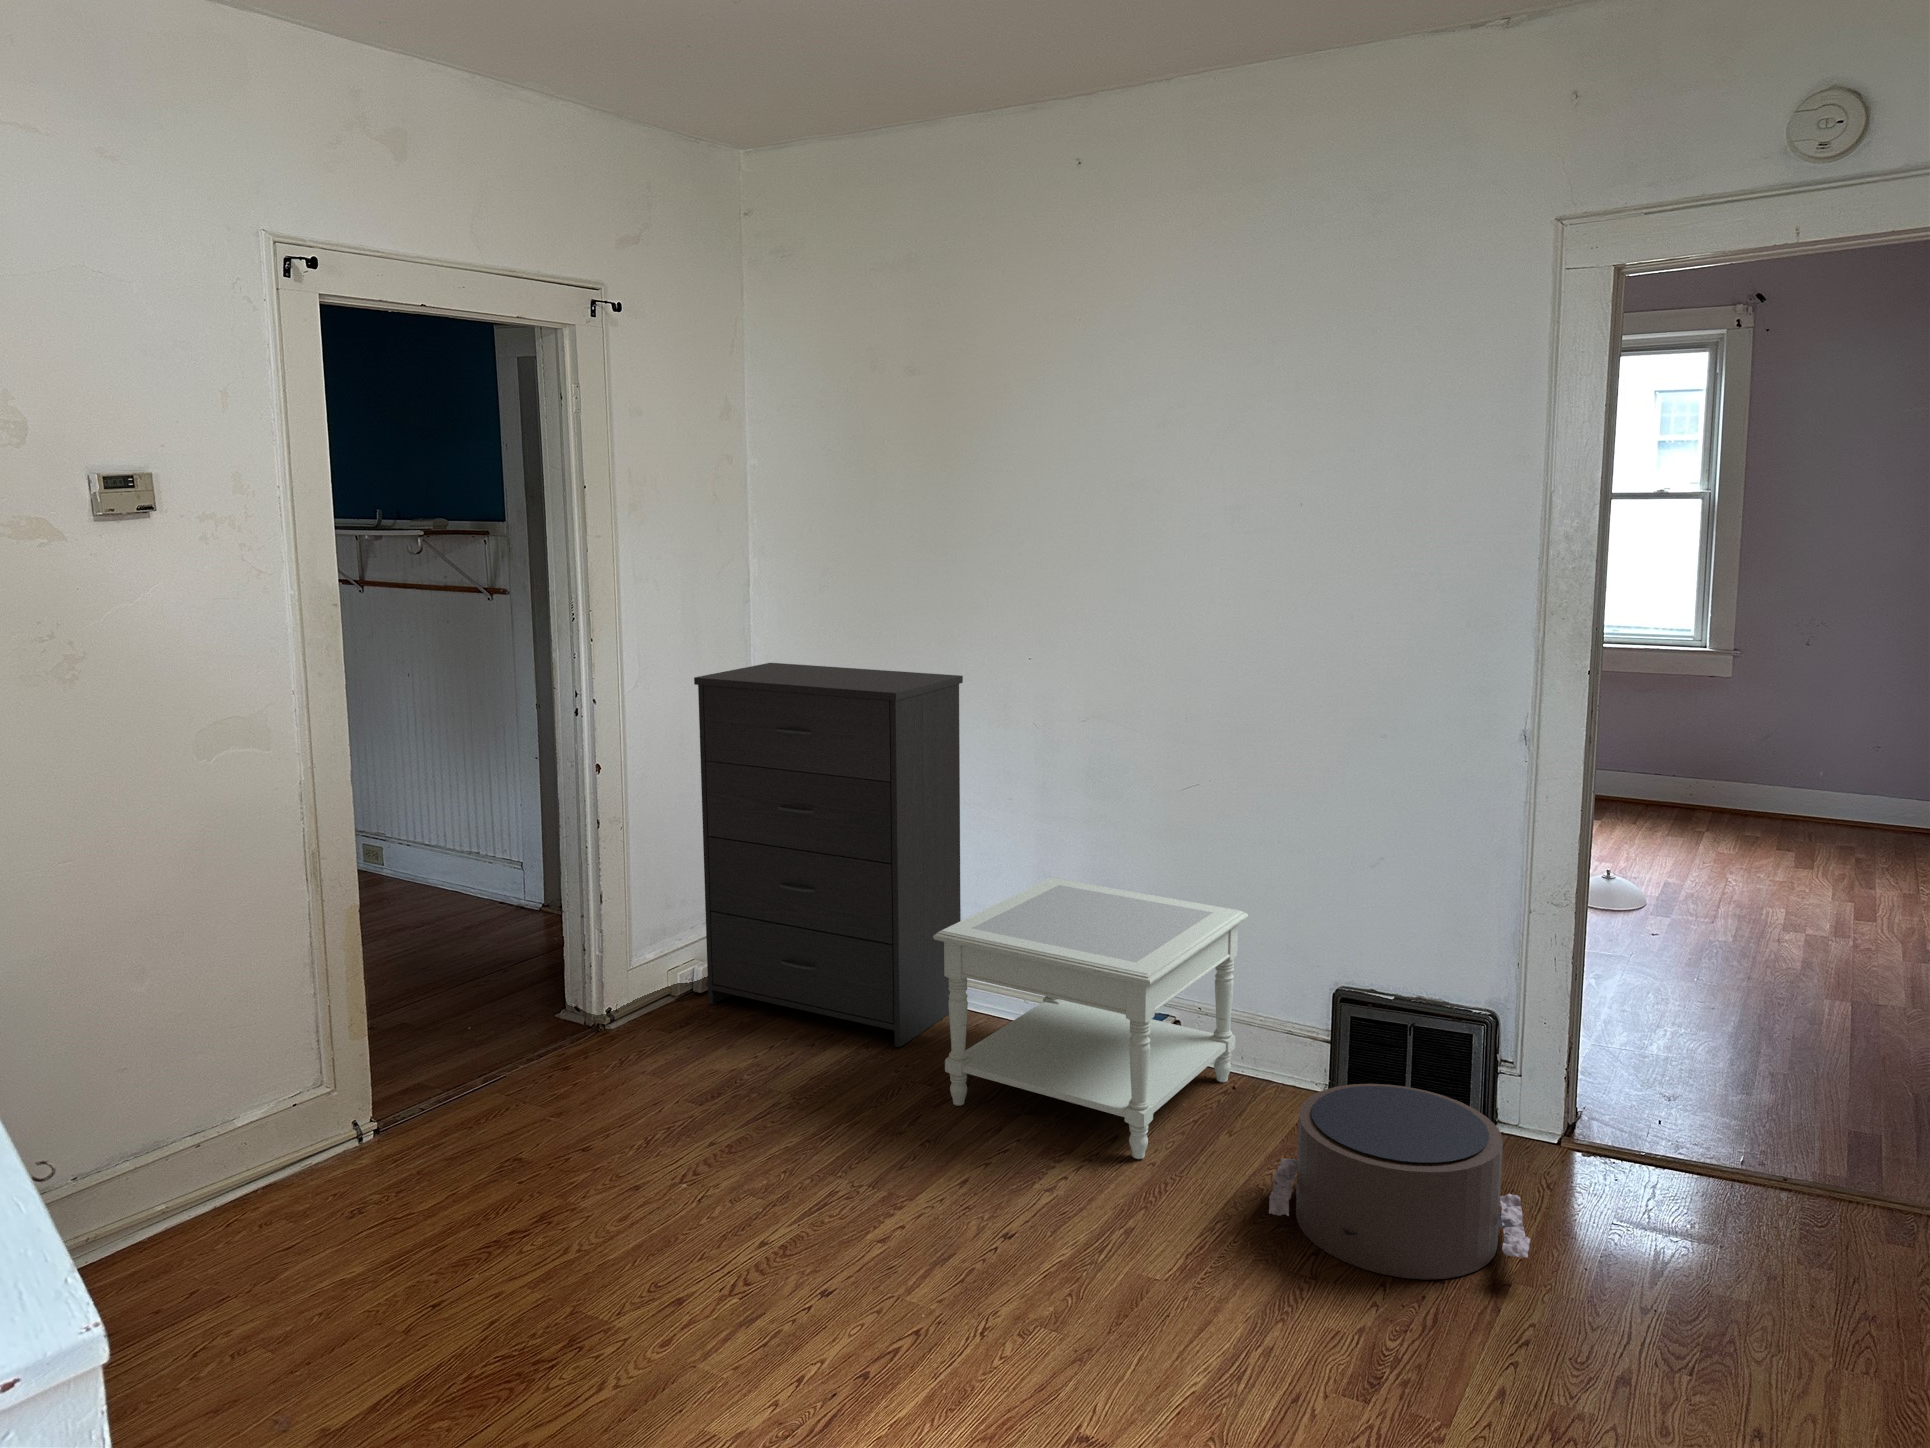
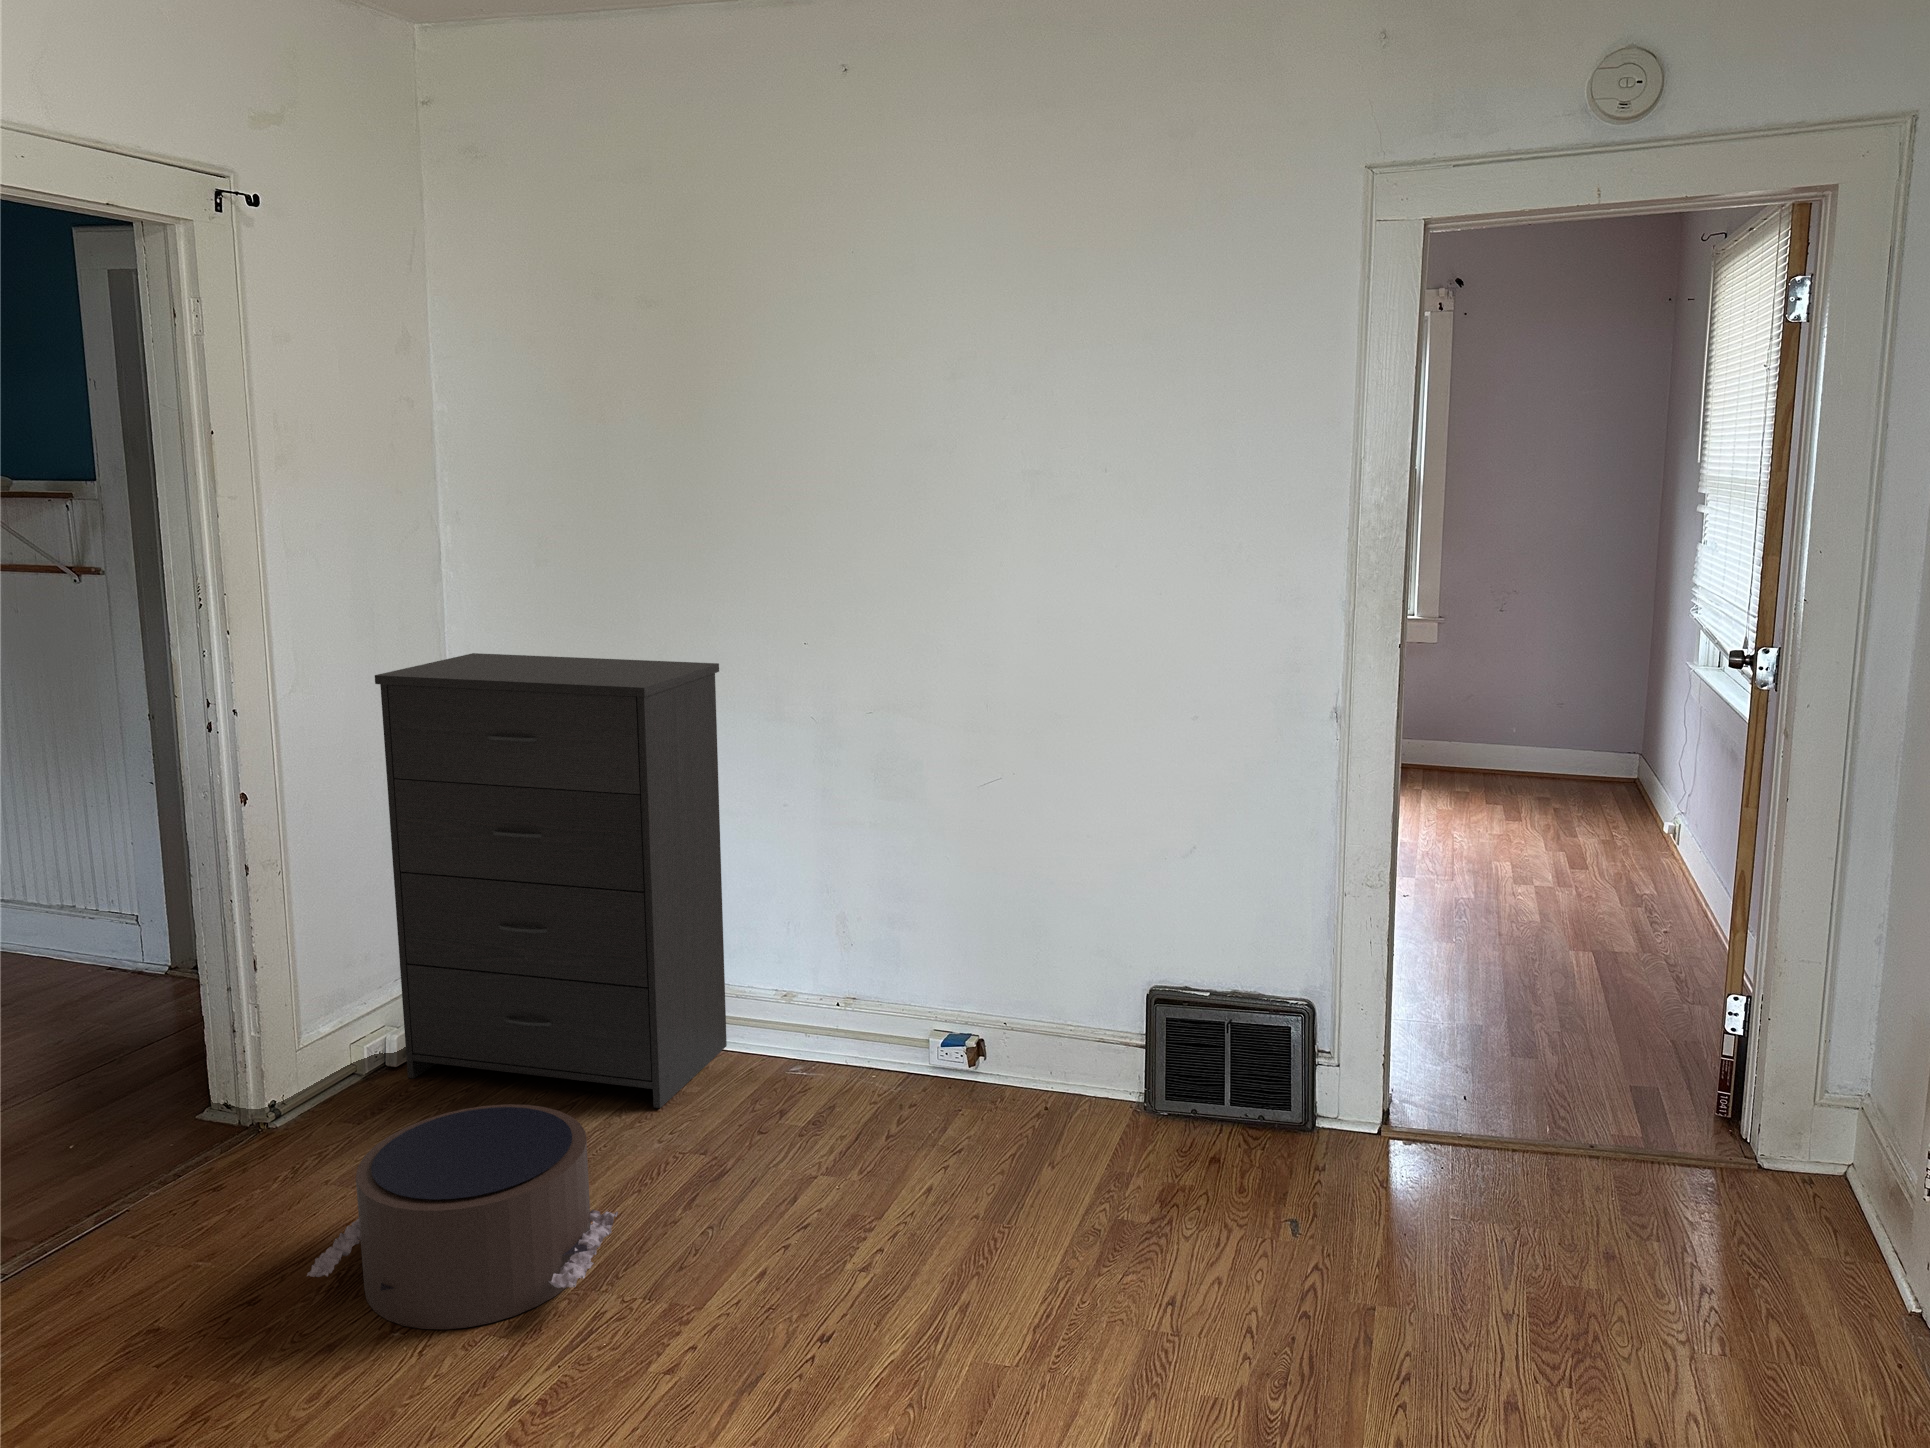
side table: present [933,878,1248,1159] -> none [706,892,1058,1214]
pouf: present [1269,1084,1530,1279] -> present [307,1104,618,1329]

